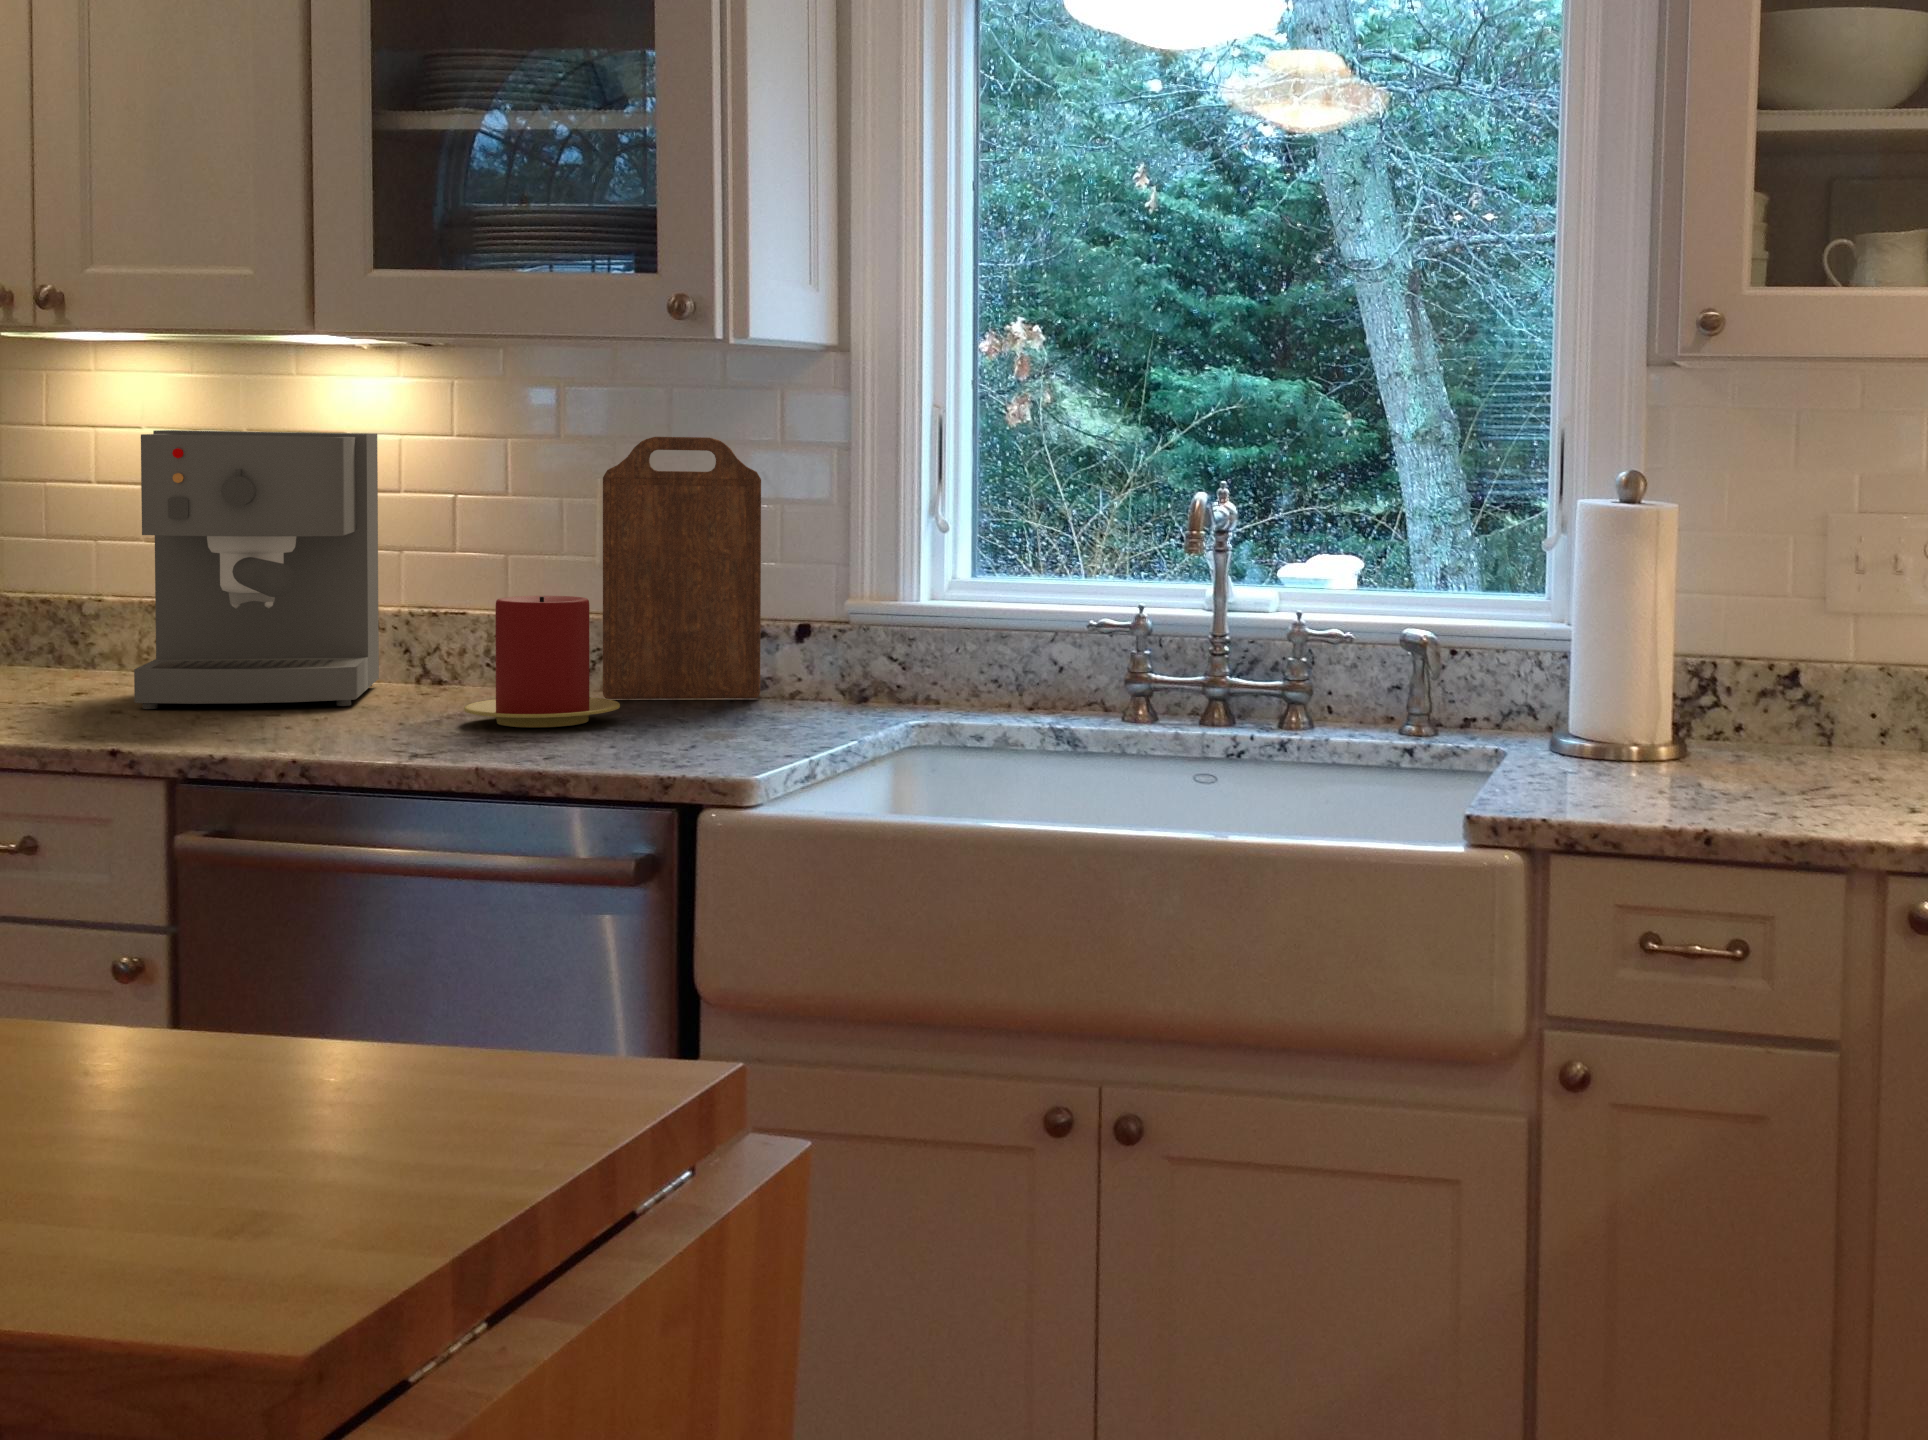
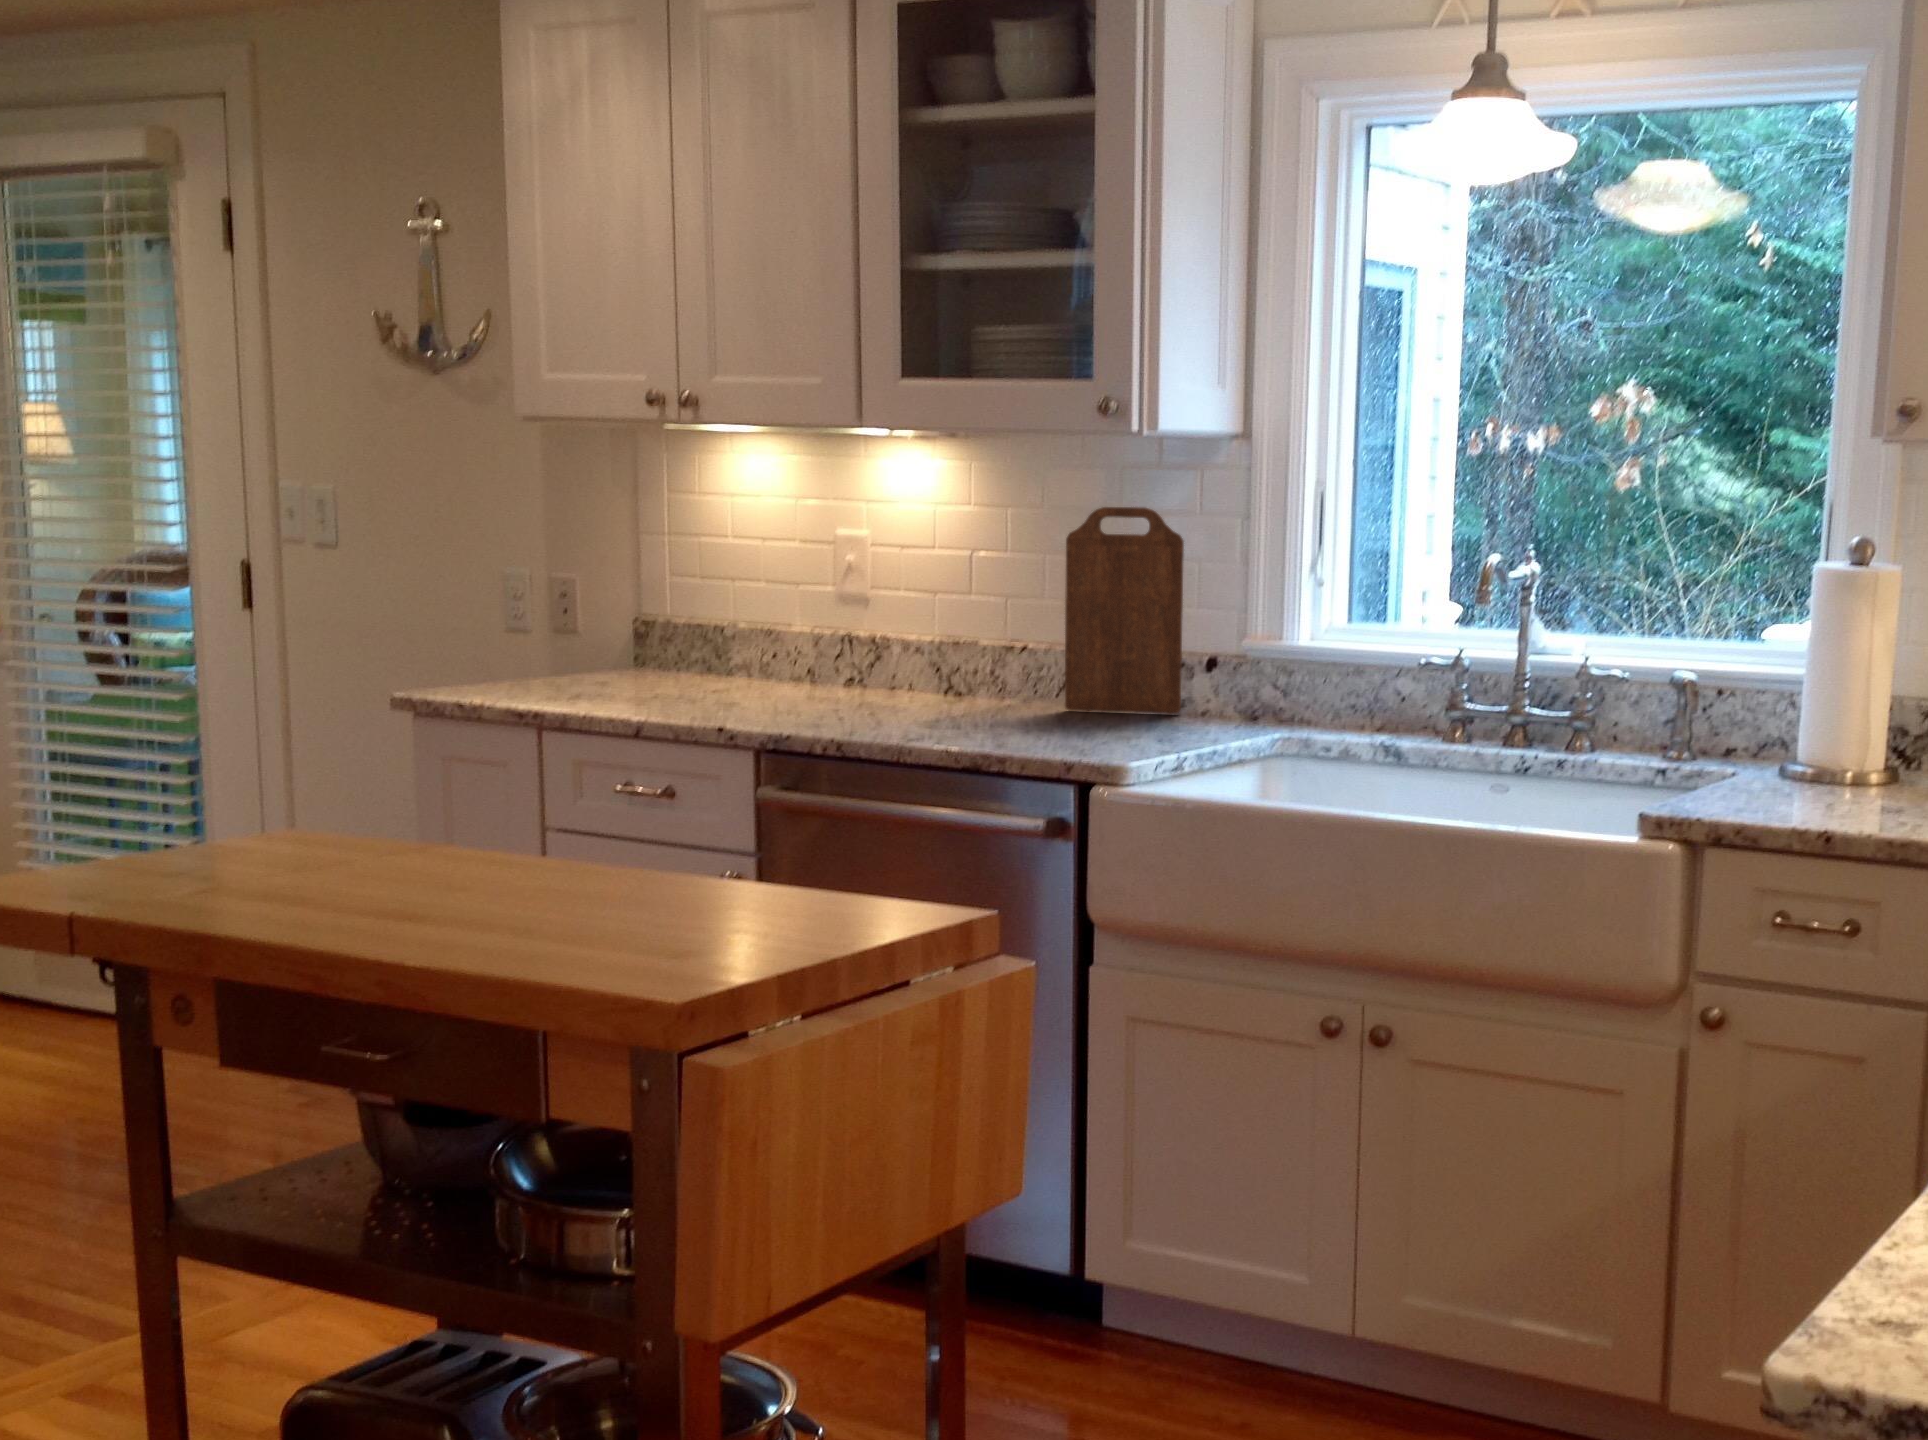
coffee maker: present [134,430,379,709] -> none [747,502,914,708]
candle: present [464,596,620,727] -> none [957,629,1067,726]

